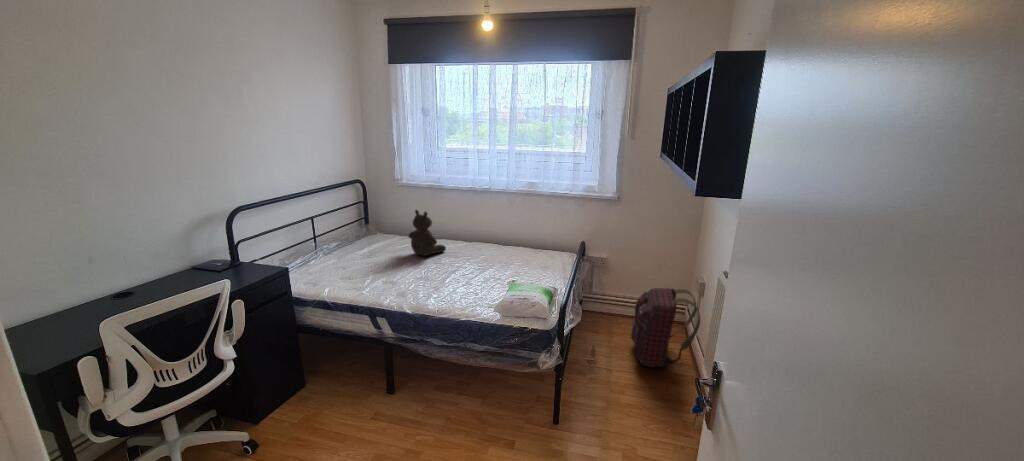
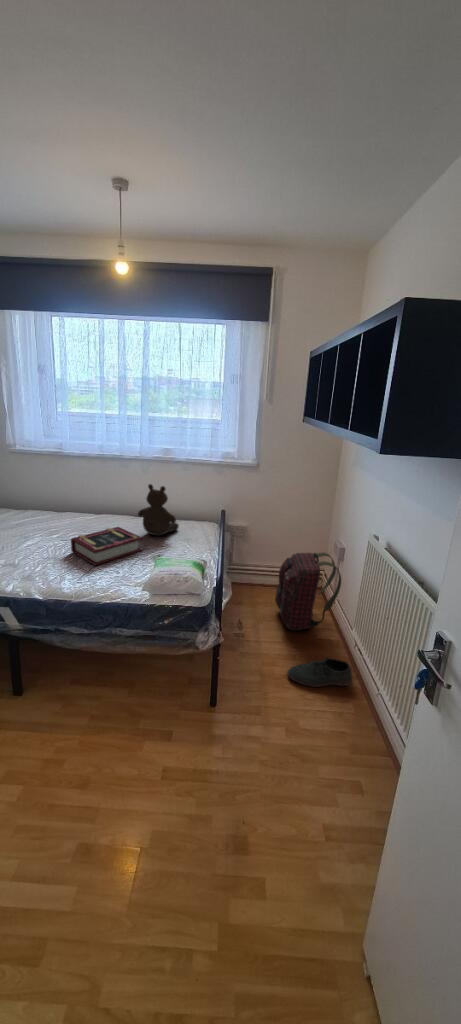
teddy bear: present [409,210,446,256] -> present [138,484,179,536]
book: none [440,253,501,287] -> present [71,527,143,566]
shoe: none [633,395,703,429] -> present [287,658,352,687]

